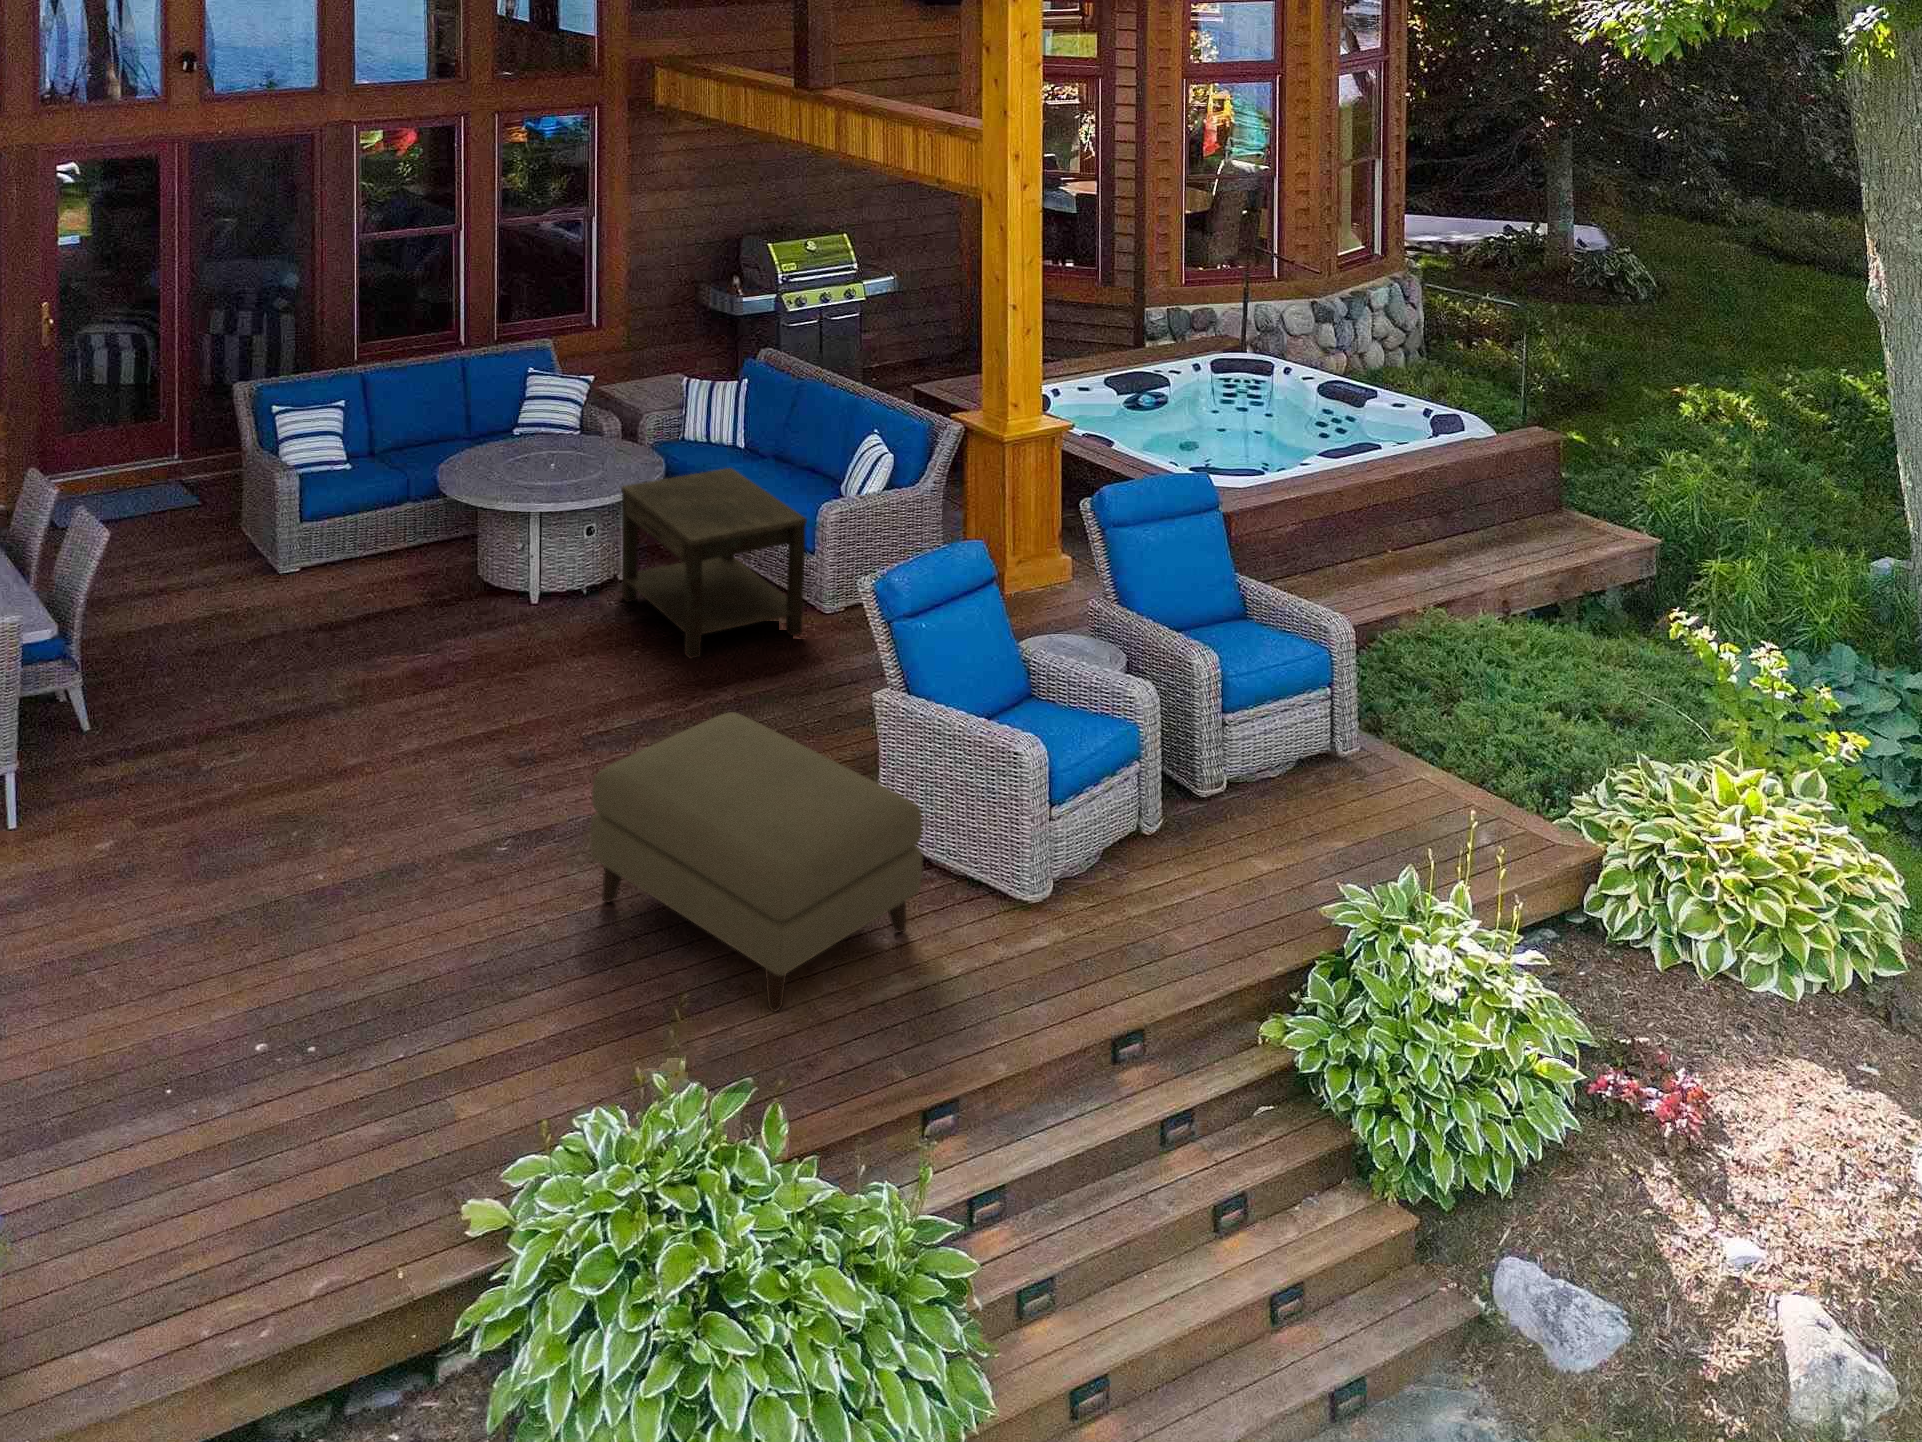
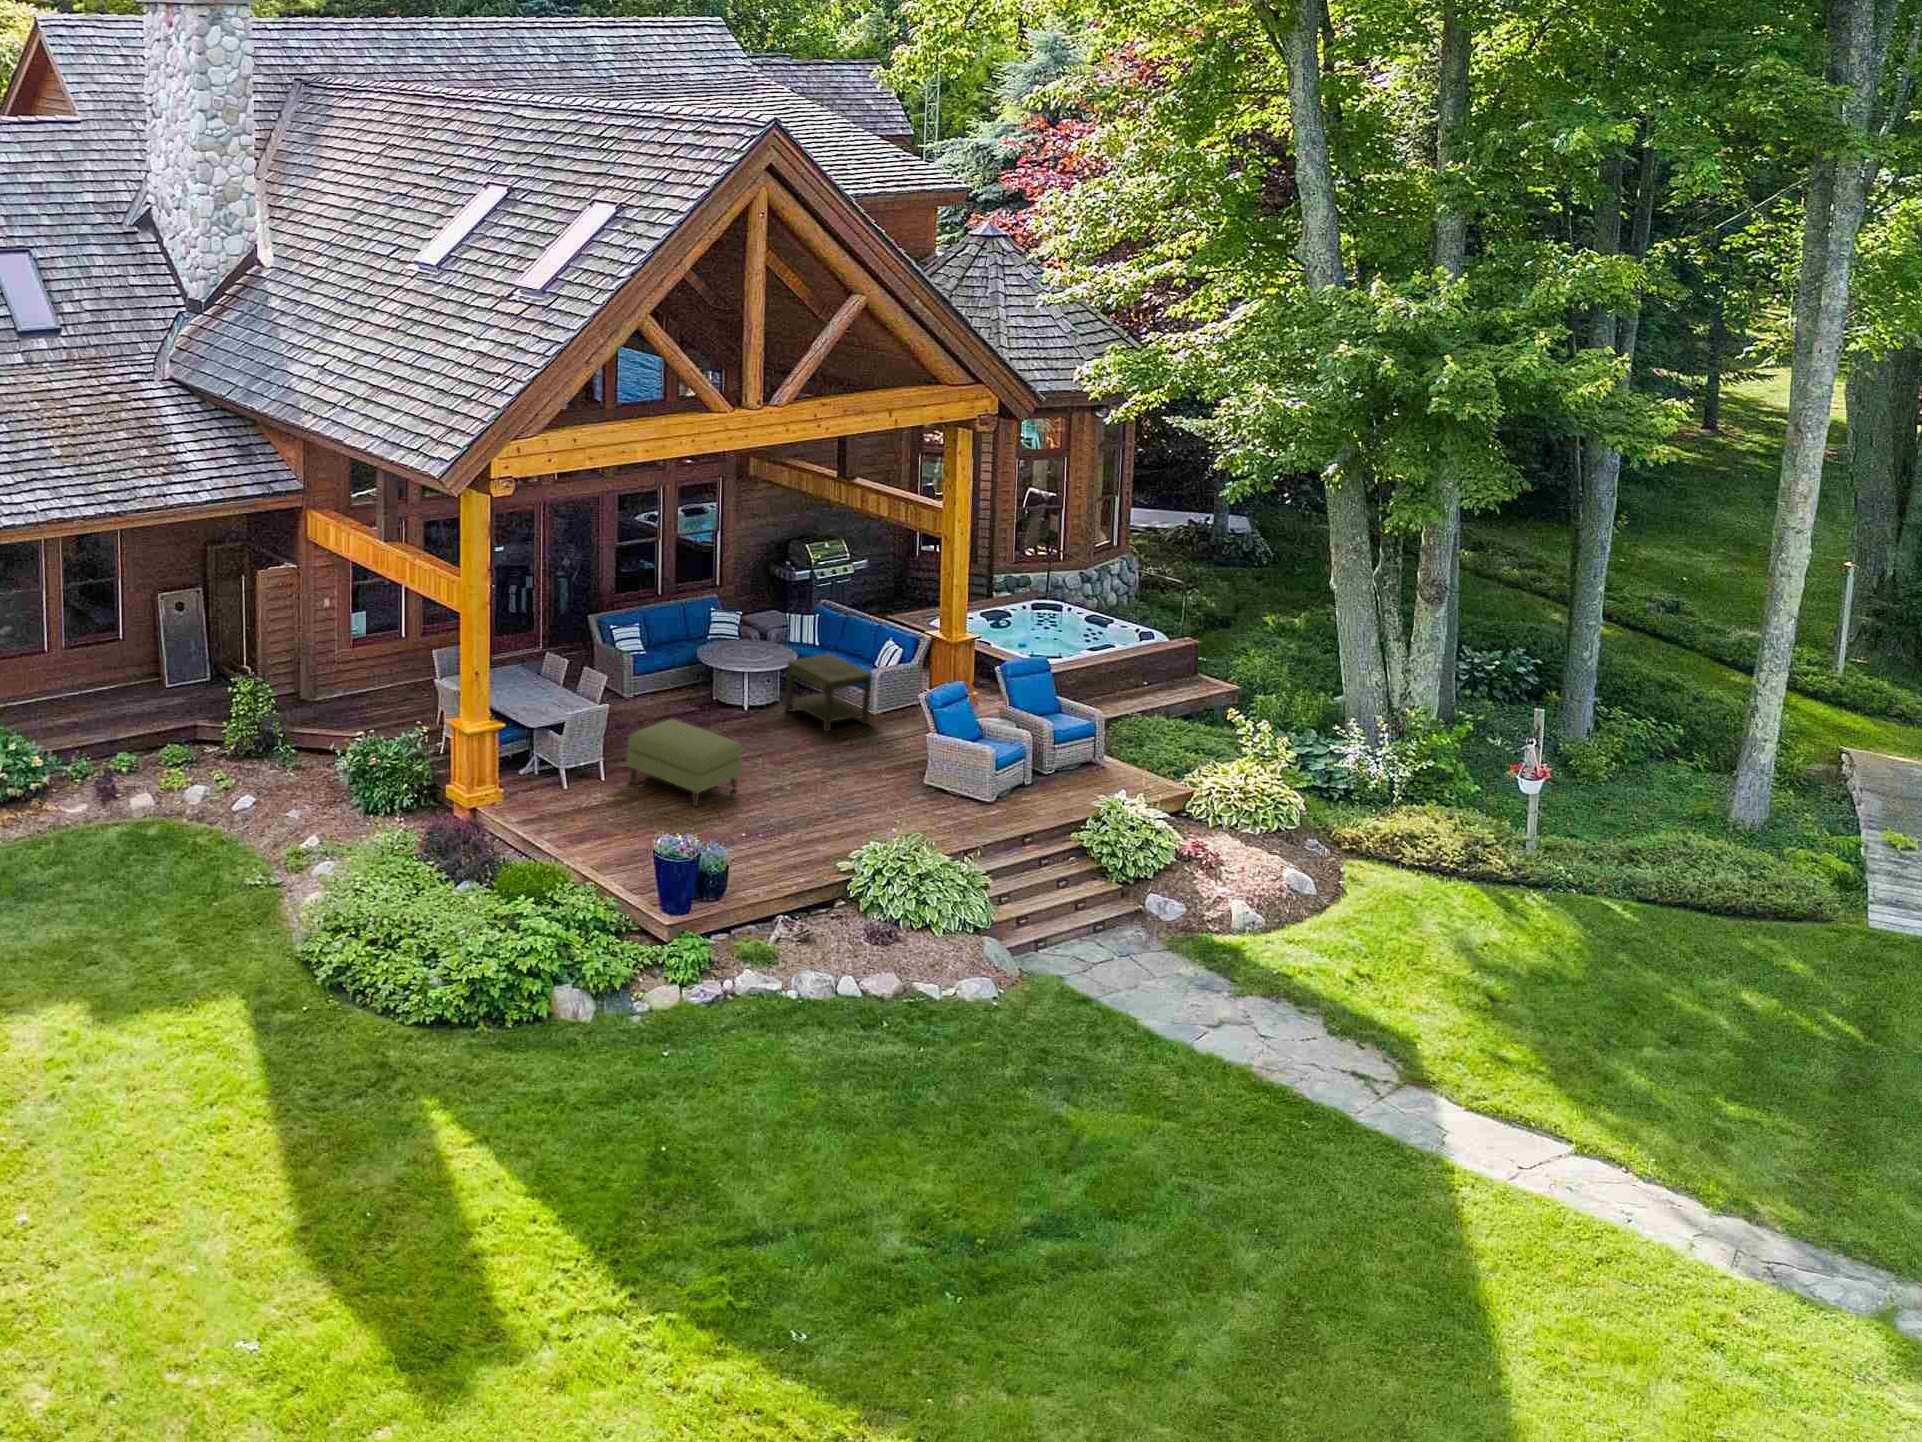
ottoman: present [590,712,923,1012] -> present [626,719,742,807]

